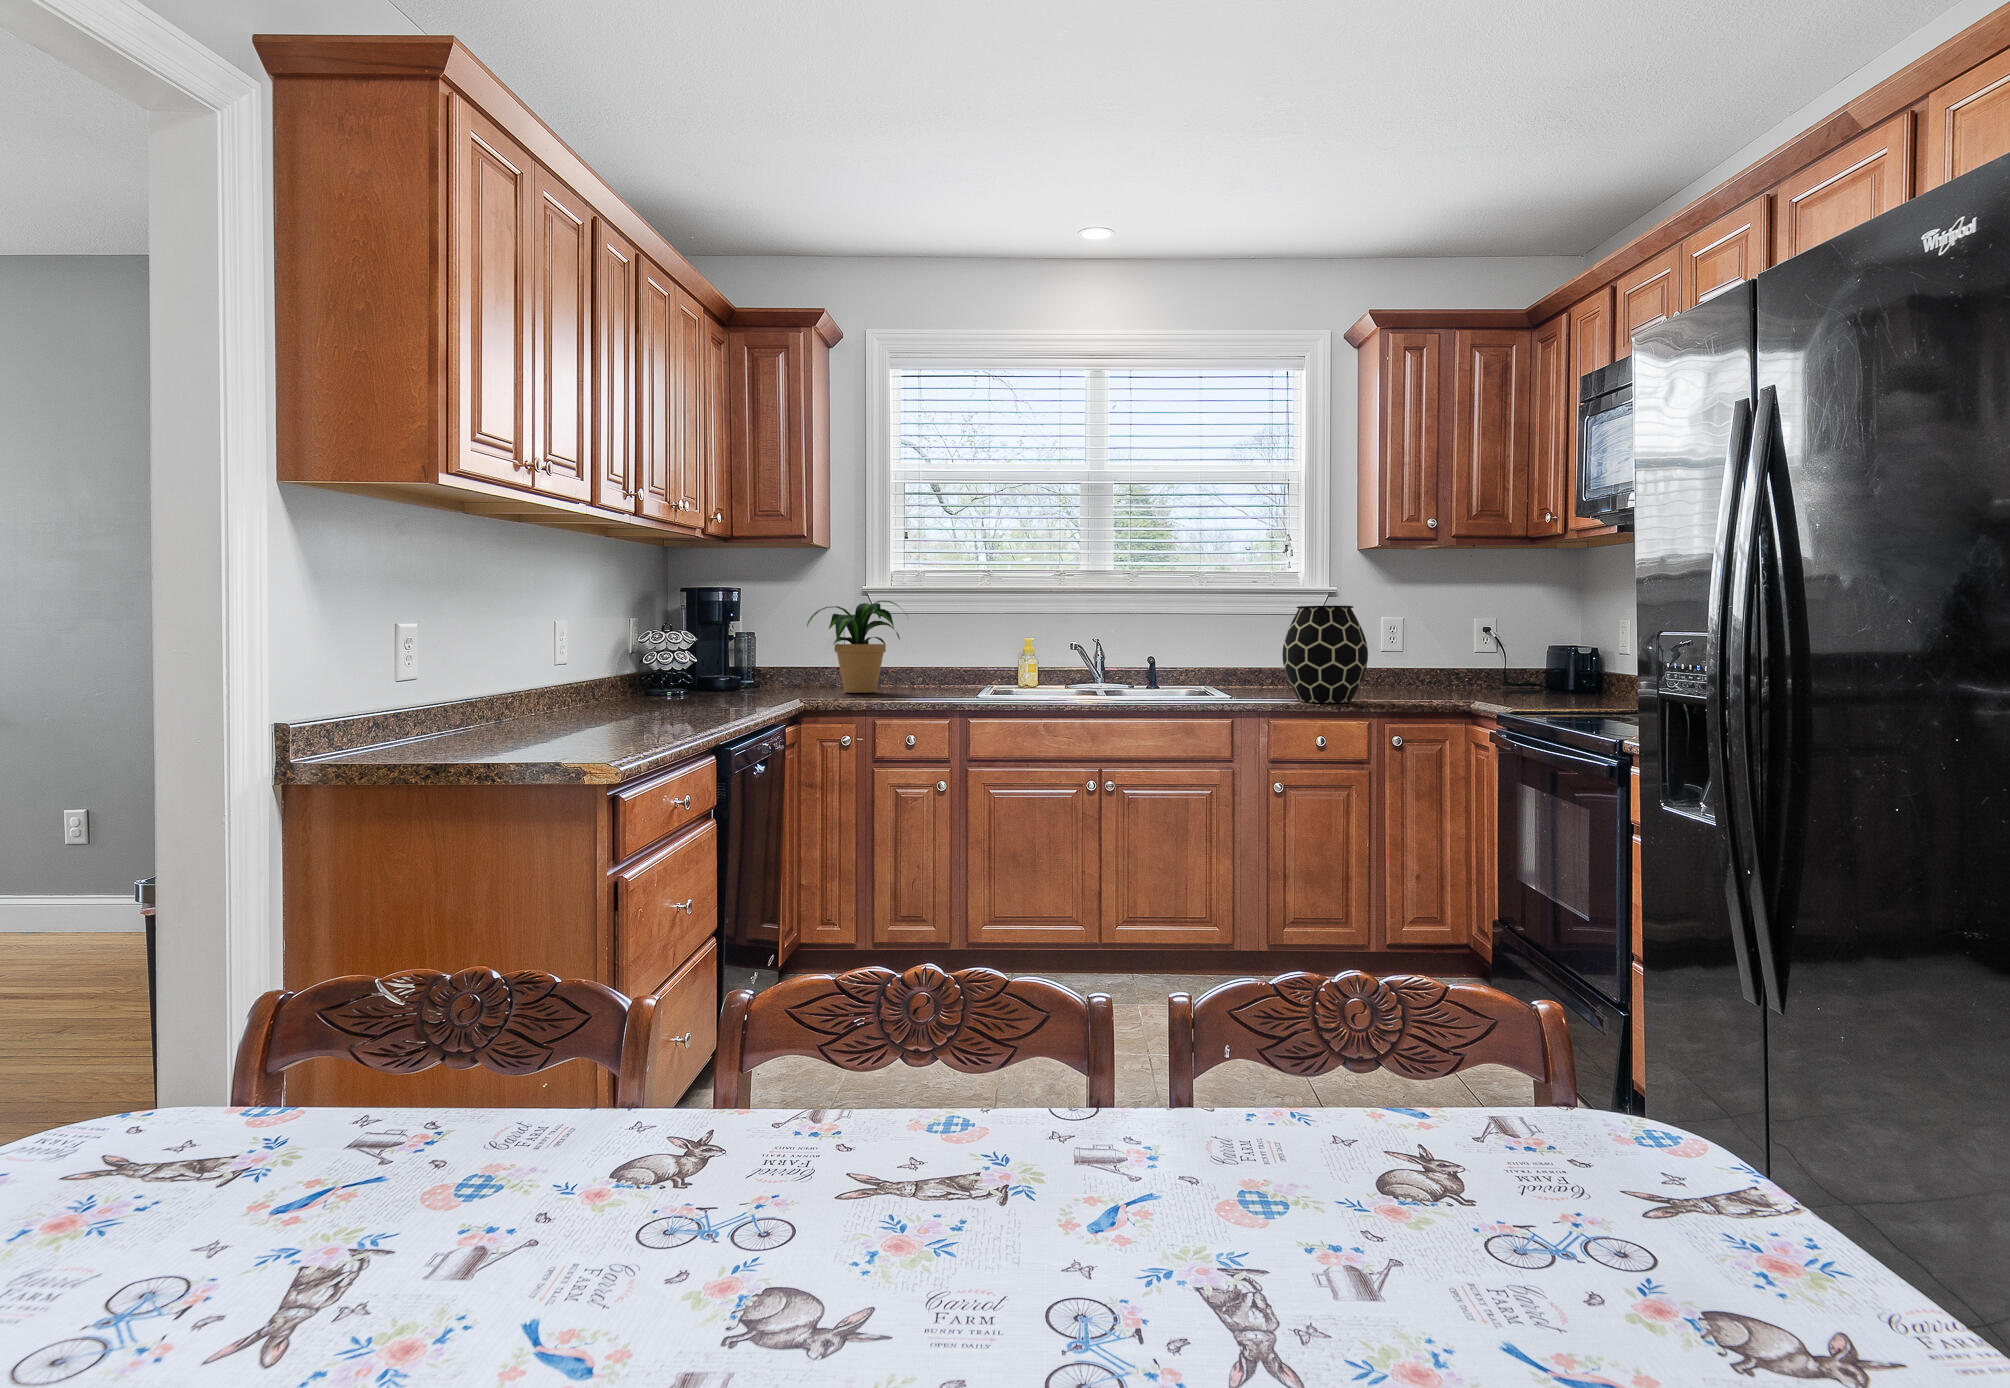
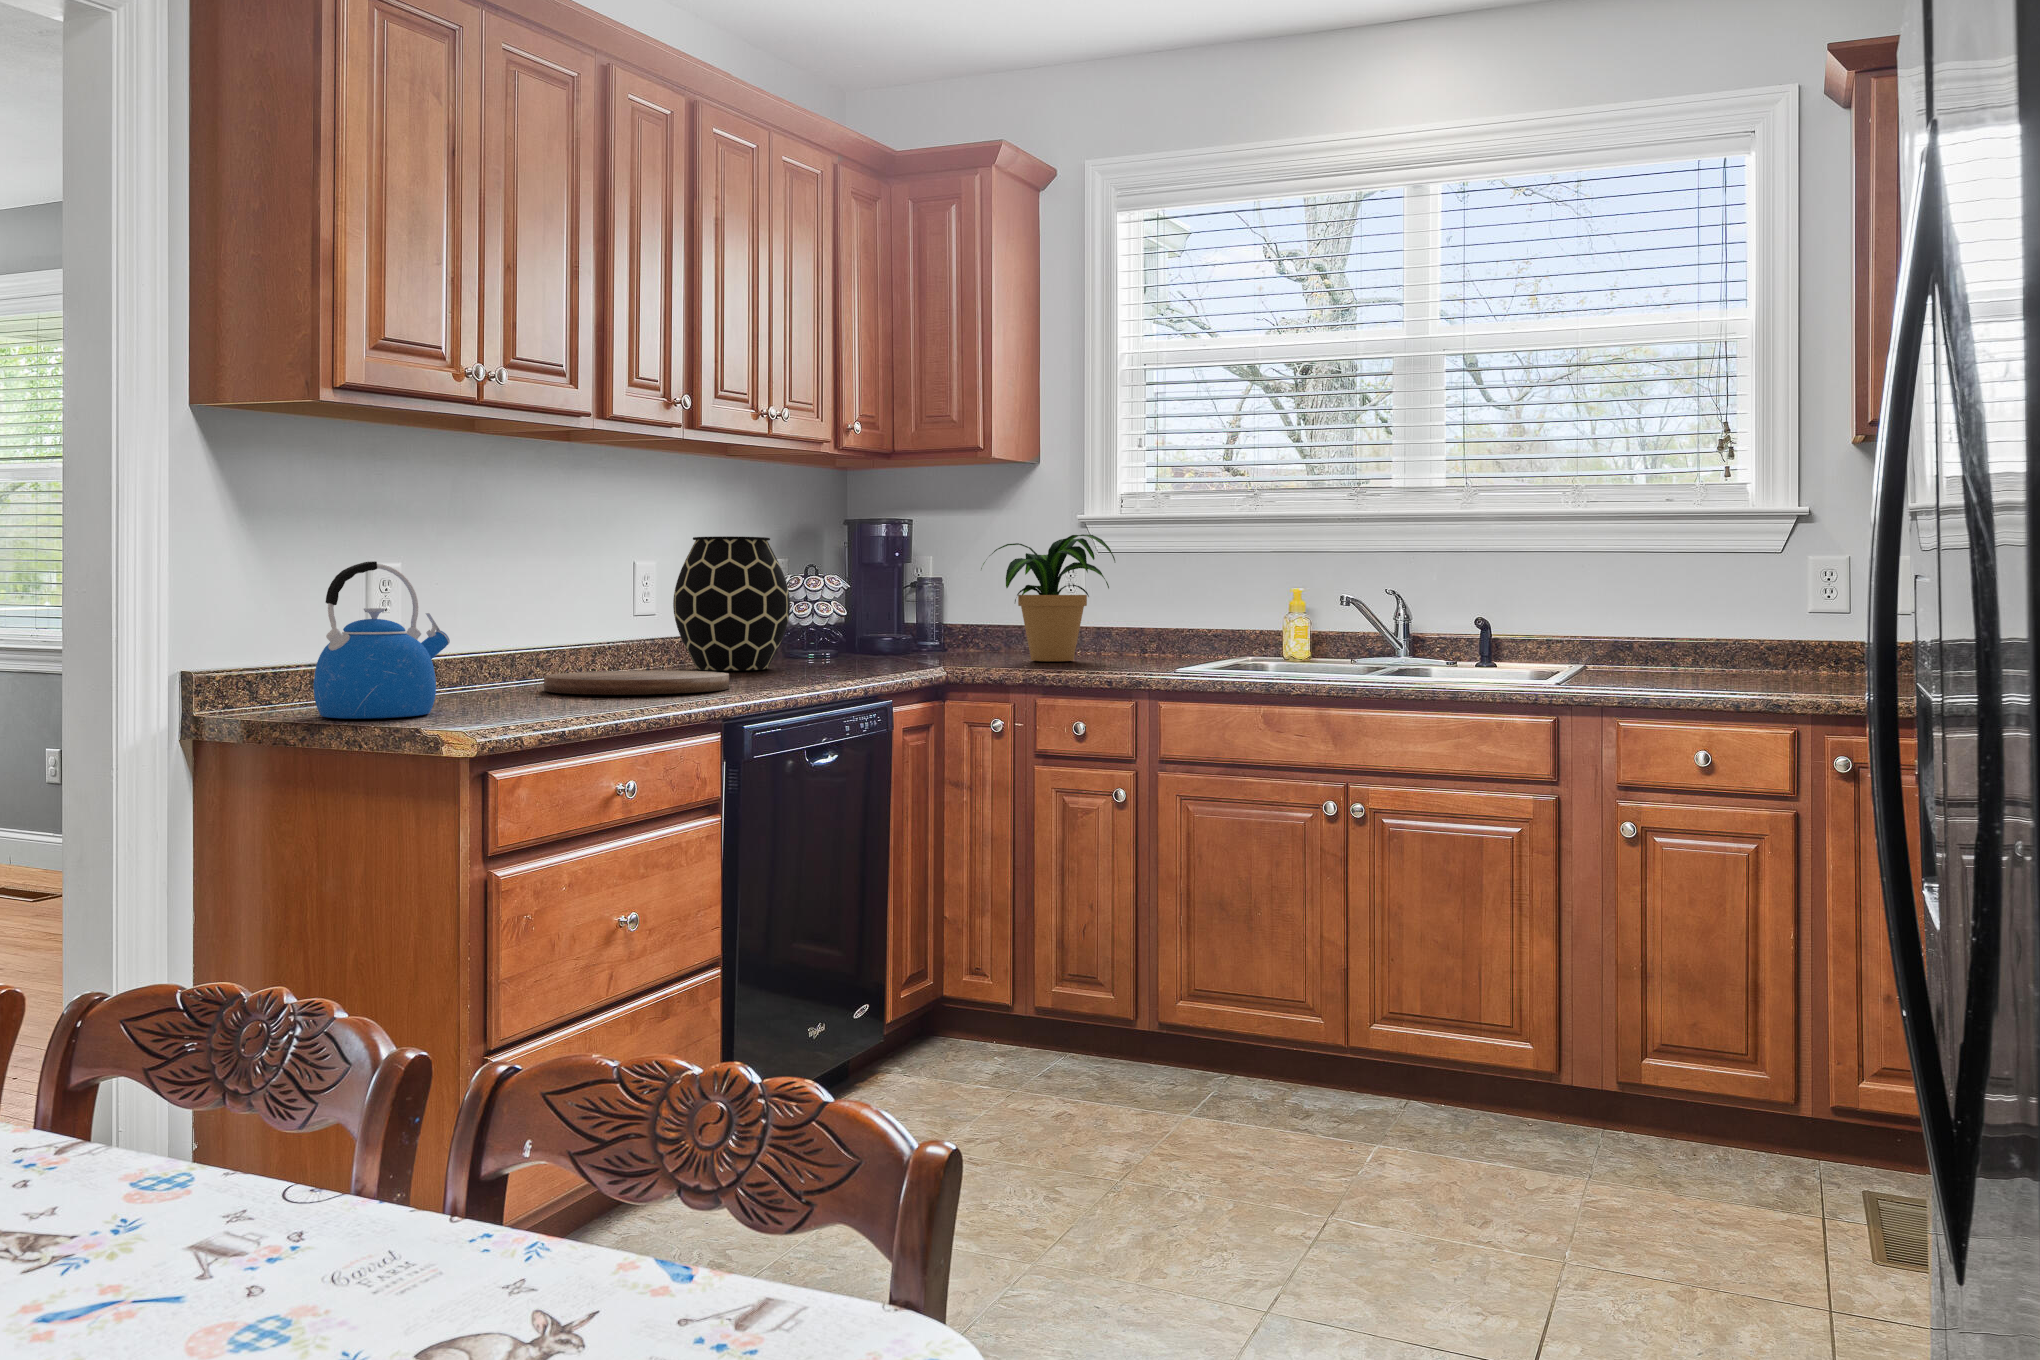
vase: present [1282,606,1368,703] -> present [673,536,790,671]
kettle: none [388,615,503,755] -> present [314,561,450,719]
cutting board: none [527,706,688,727] -> present [544,671,729,695]

